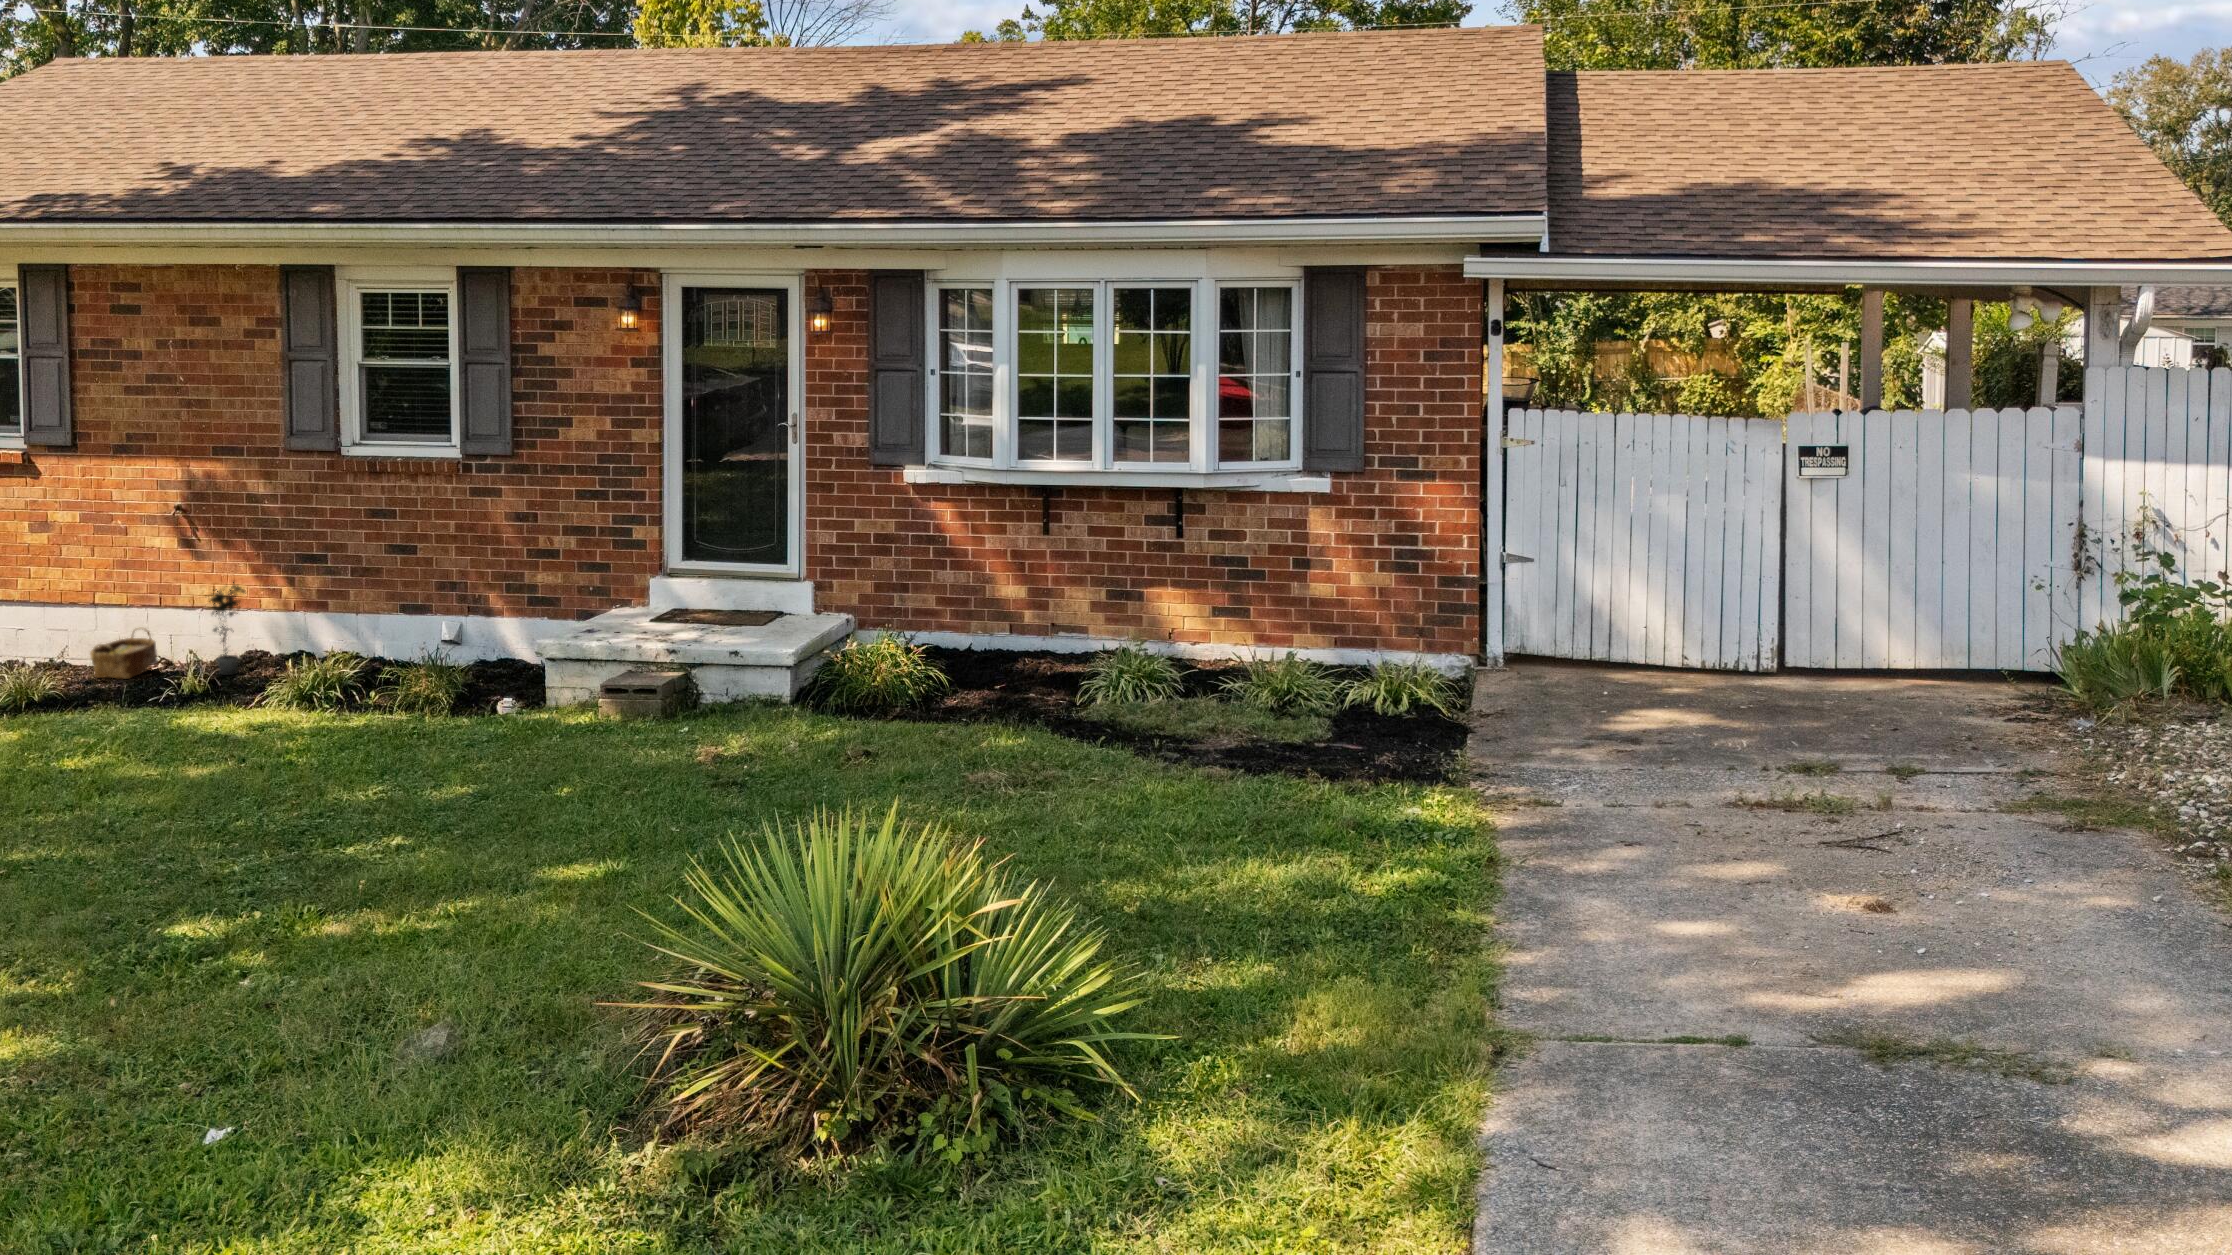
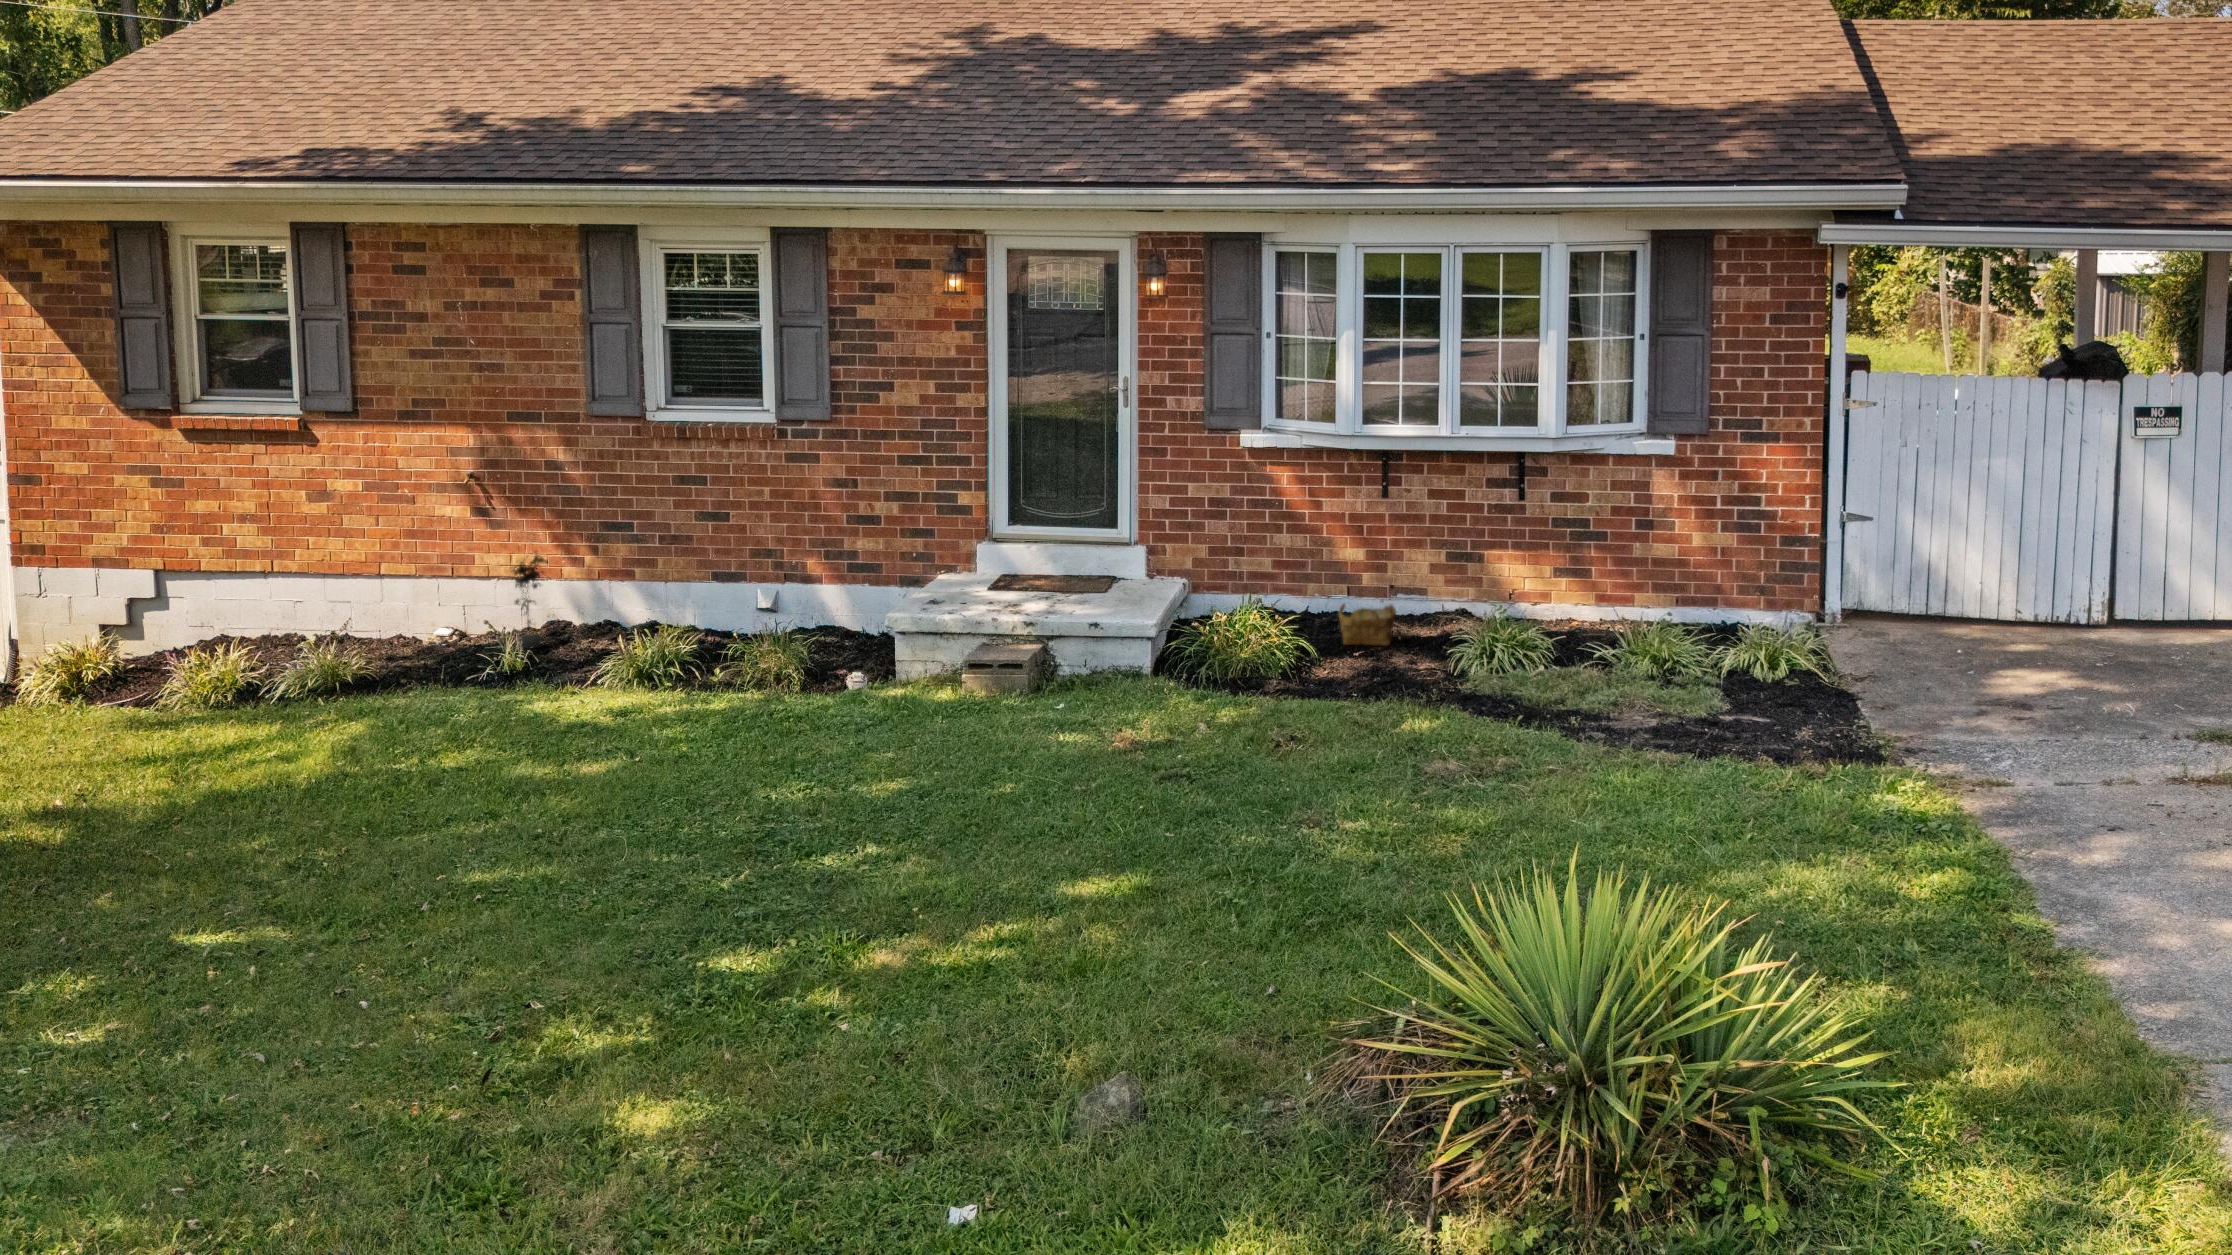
woven basket: present [90,629,158,679] -> present [1339,590,1396,646]

